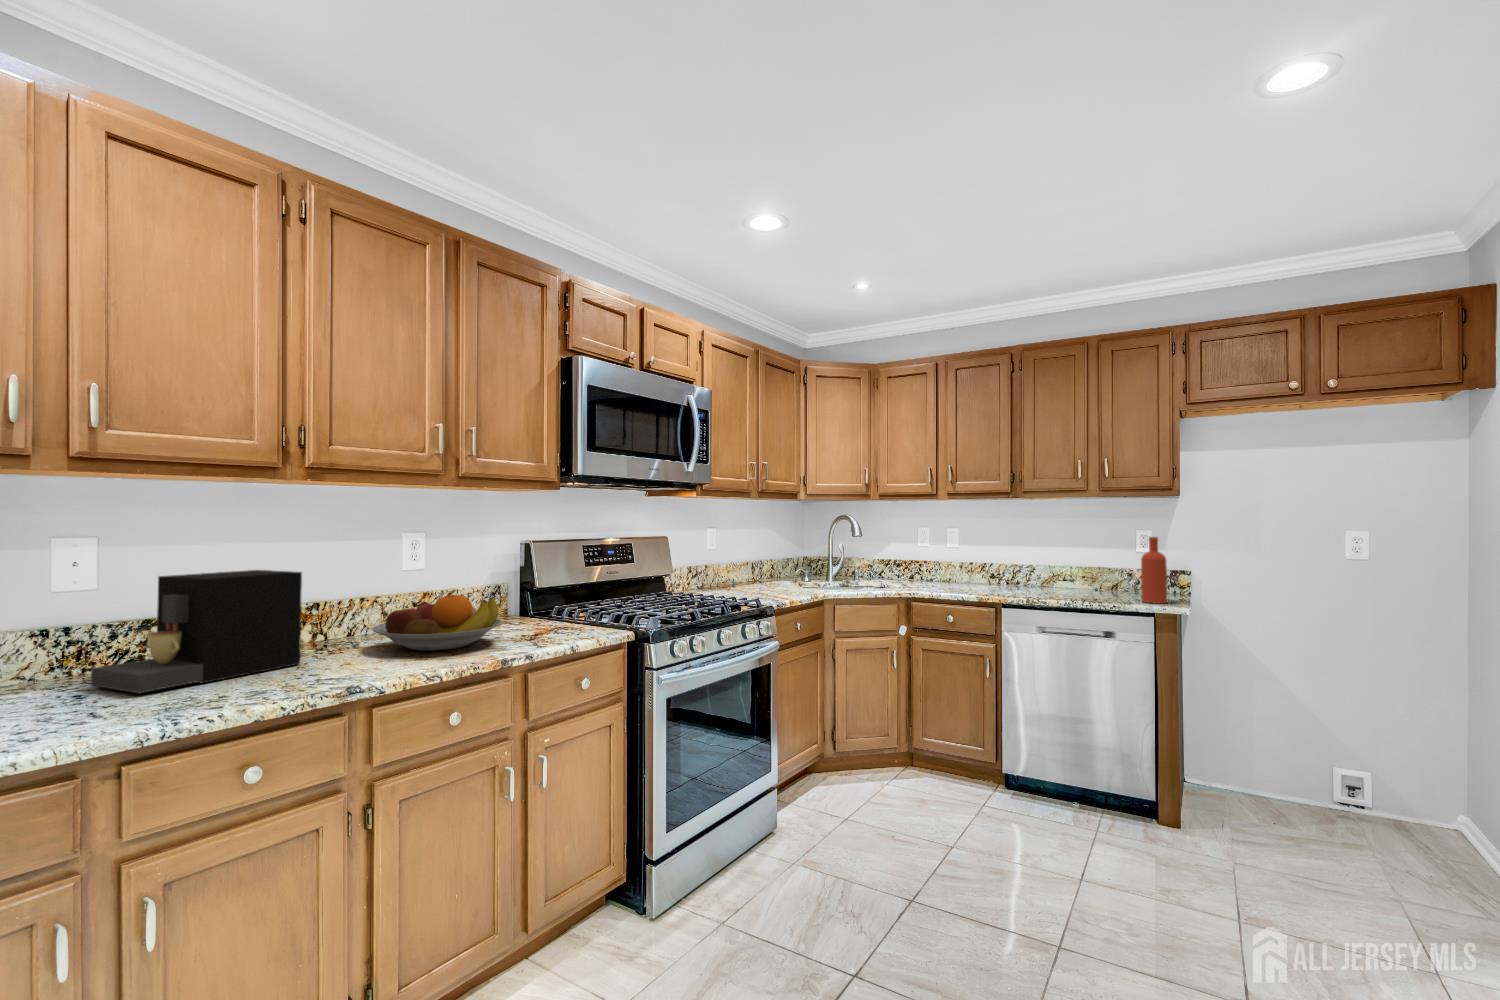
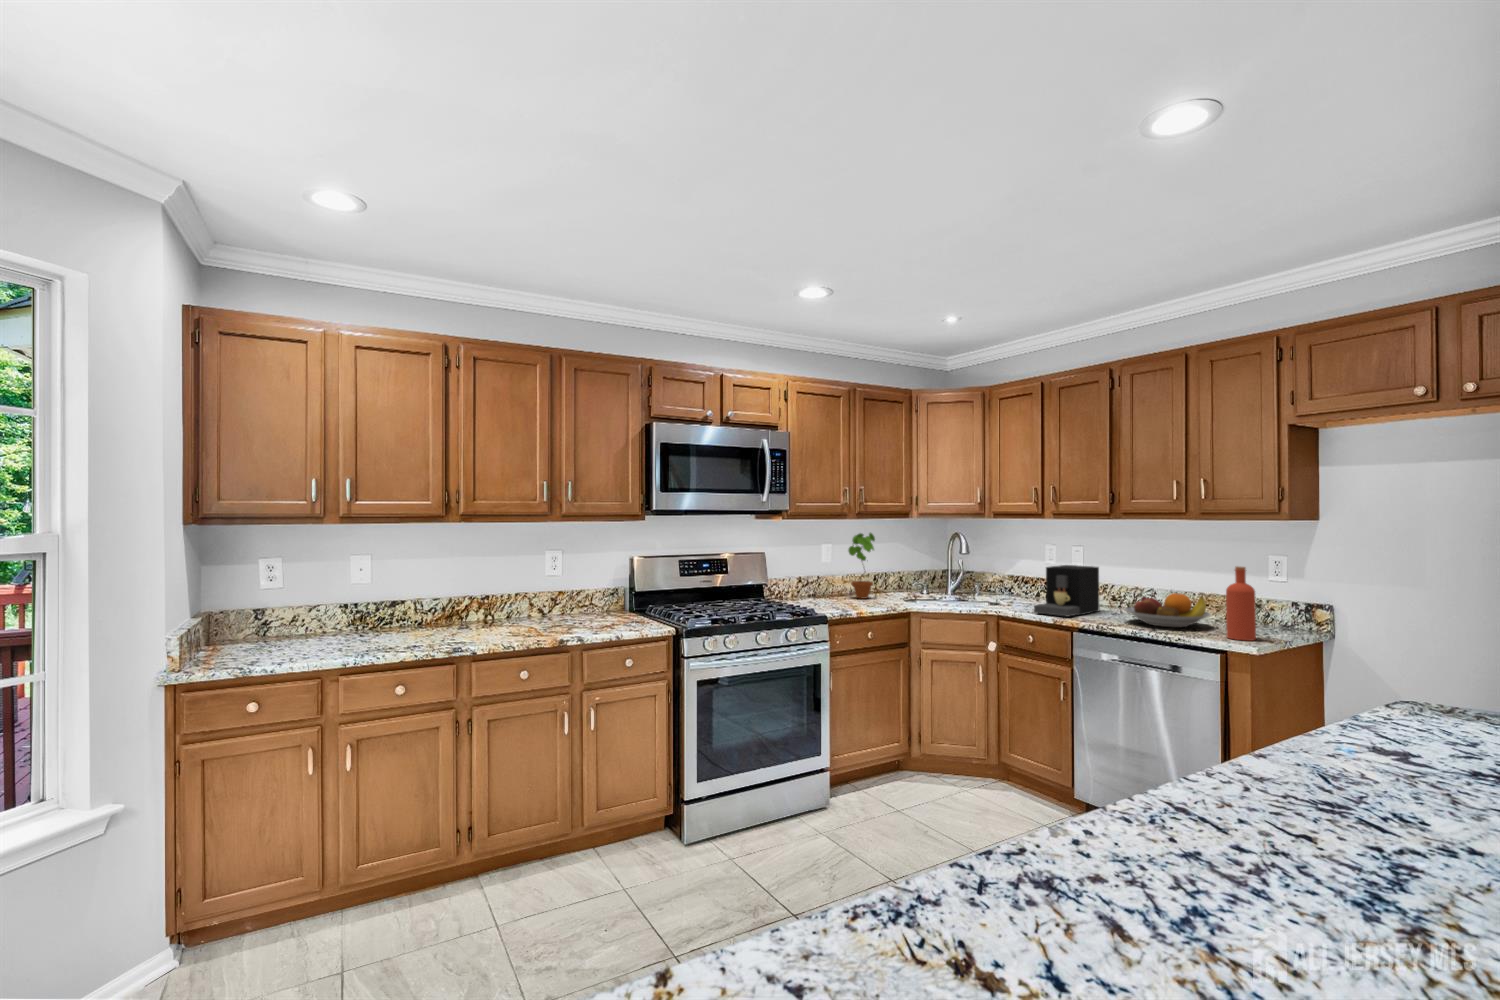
potted plant: none [741,514,769,589] -> present [848,533,875,599]
coffee maker: present [91,570,302,693] -> present [1034,565,1099,616]
fruit bowl: present [372,595,502,651] -> present [1125,593,1211,627]

